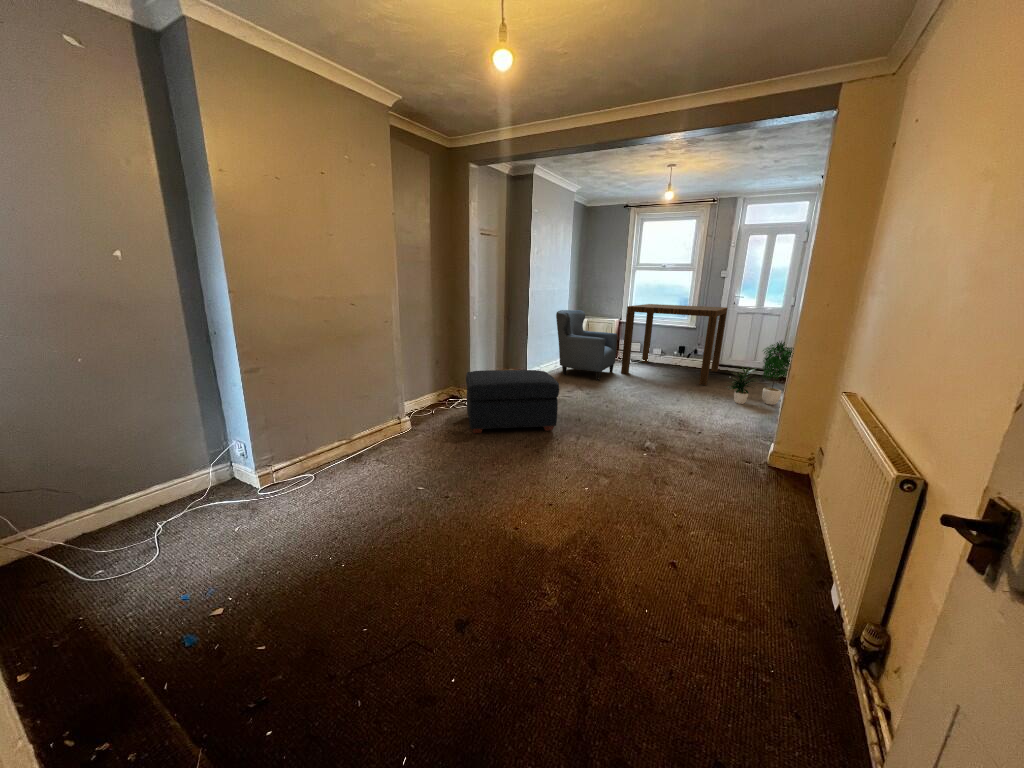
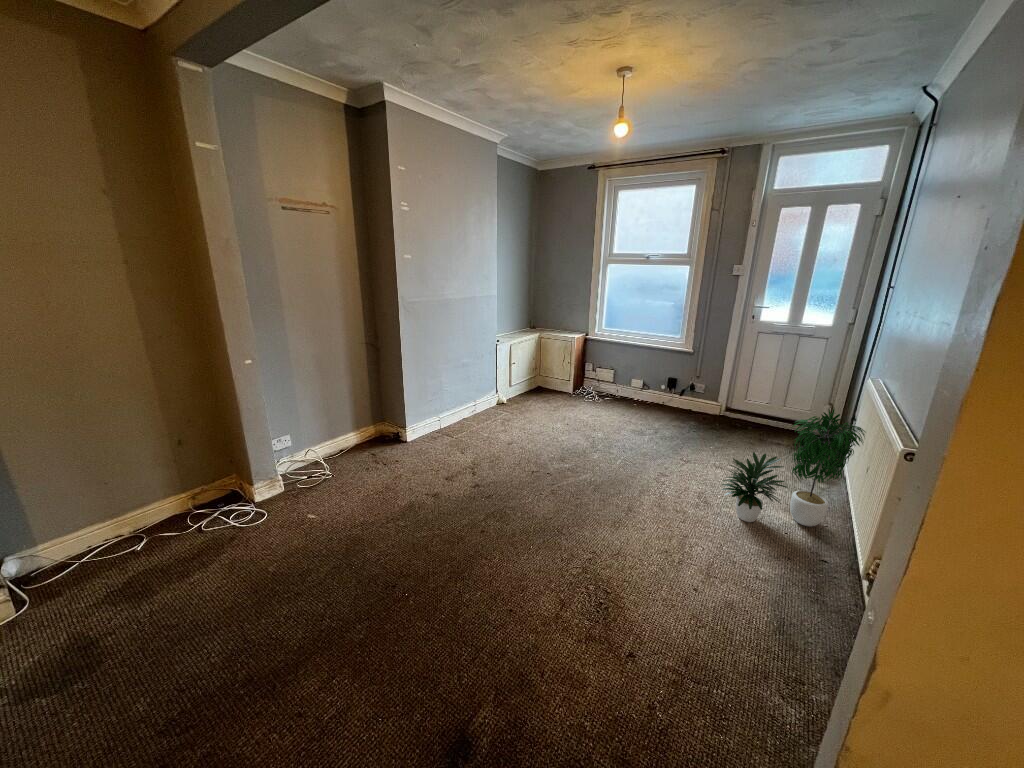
dining table: present [621,304,727,385] -> none [570,314,742,459]
armchair: present [556,310,617,381] -> none [463,326,563,445]
ottoman: present [466,370,559,433] -> none [57,479,341,652]

